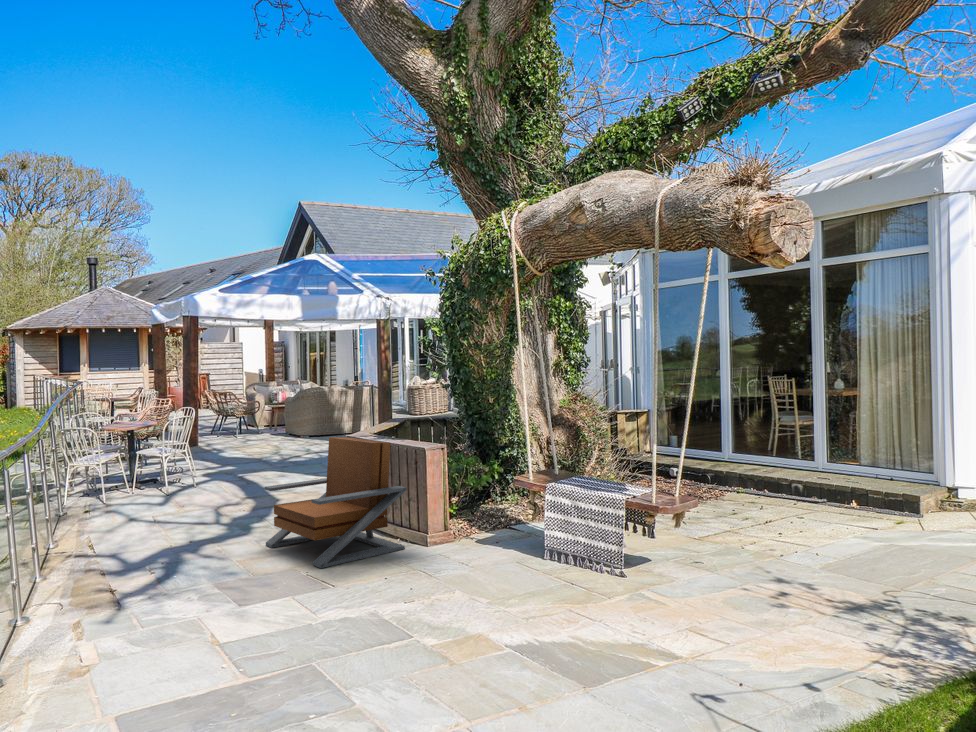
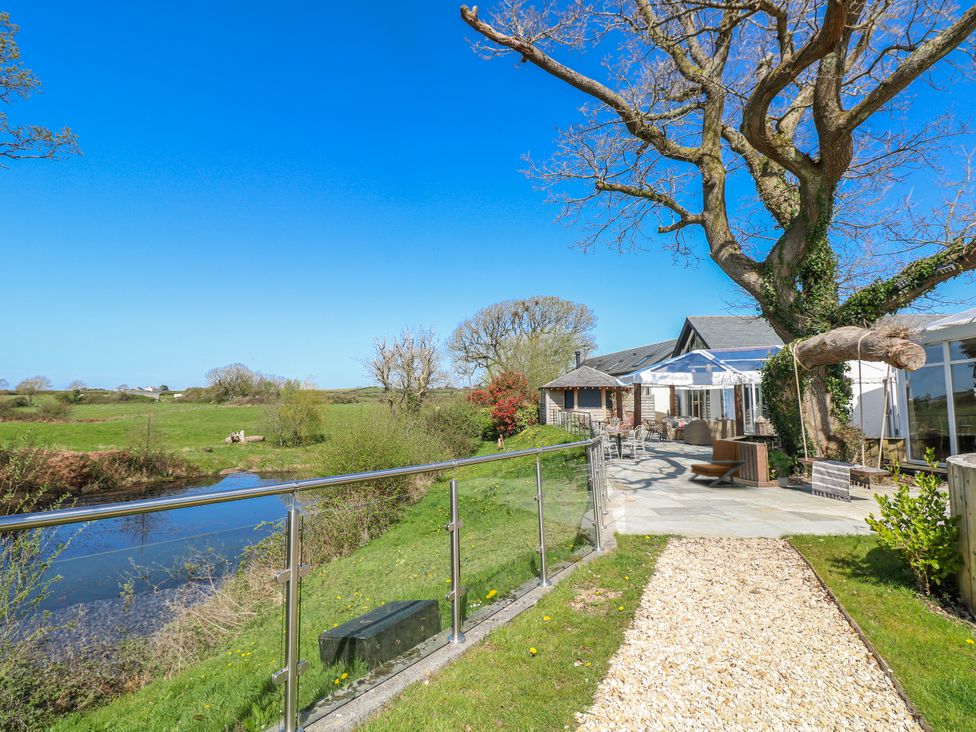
potted plant: none [447,456,498,541] -> present [773,452,788,487]

